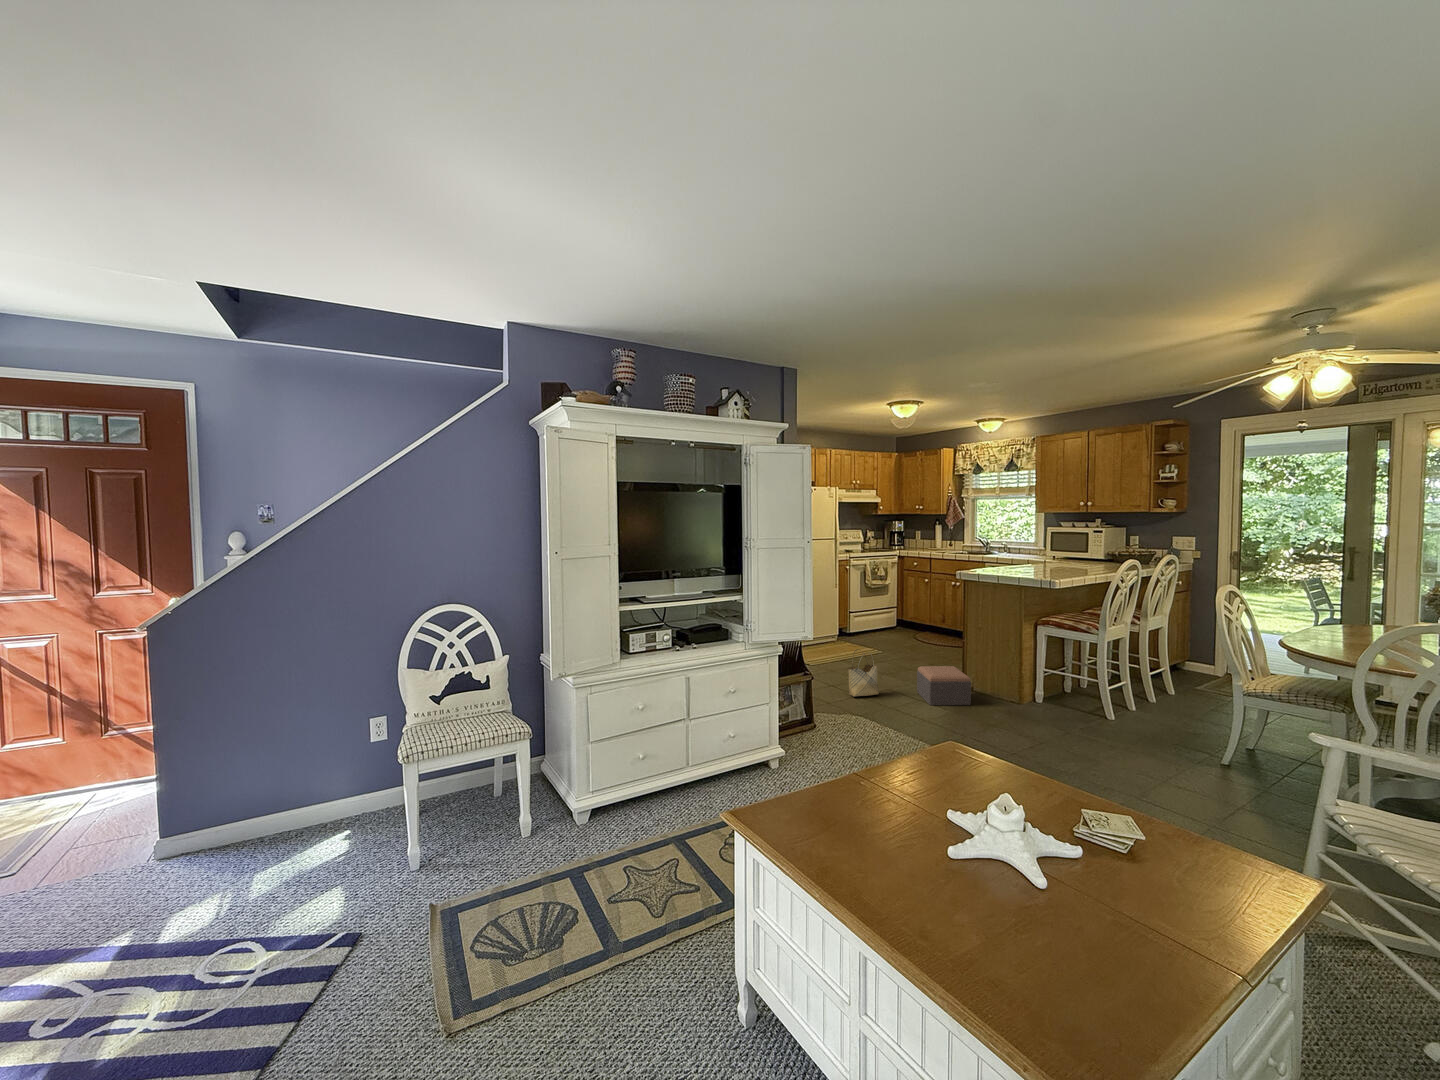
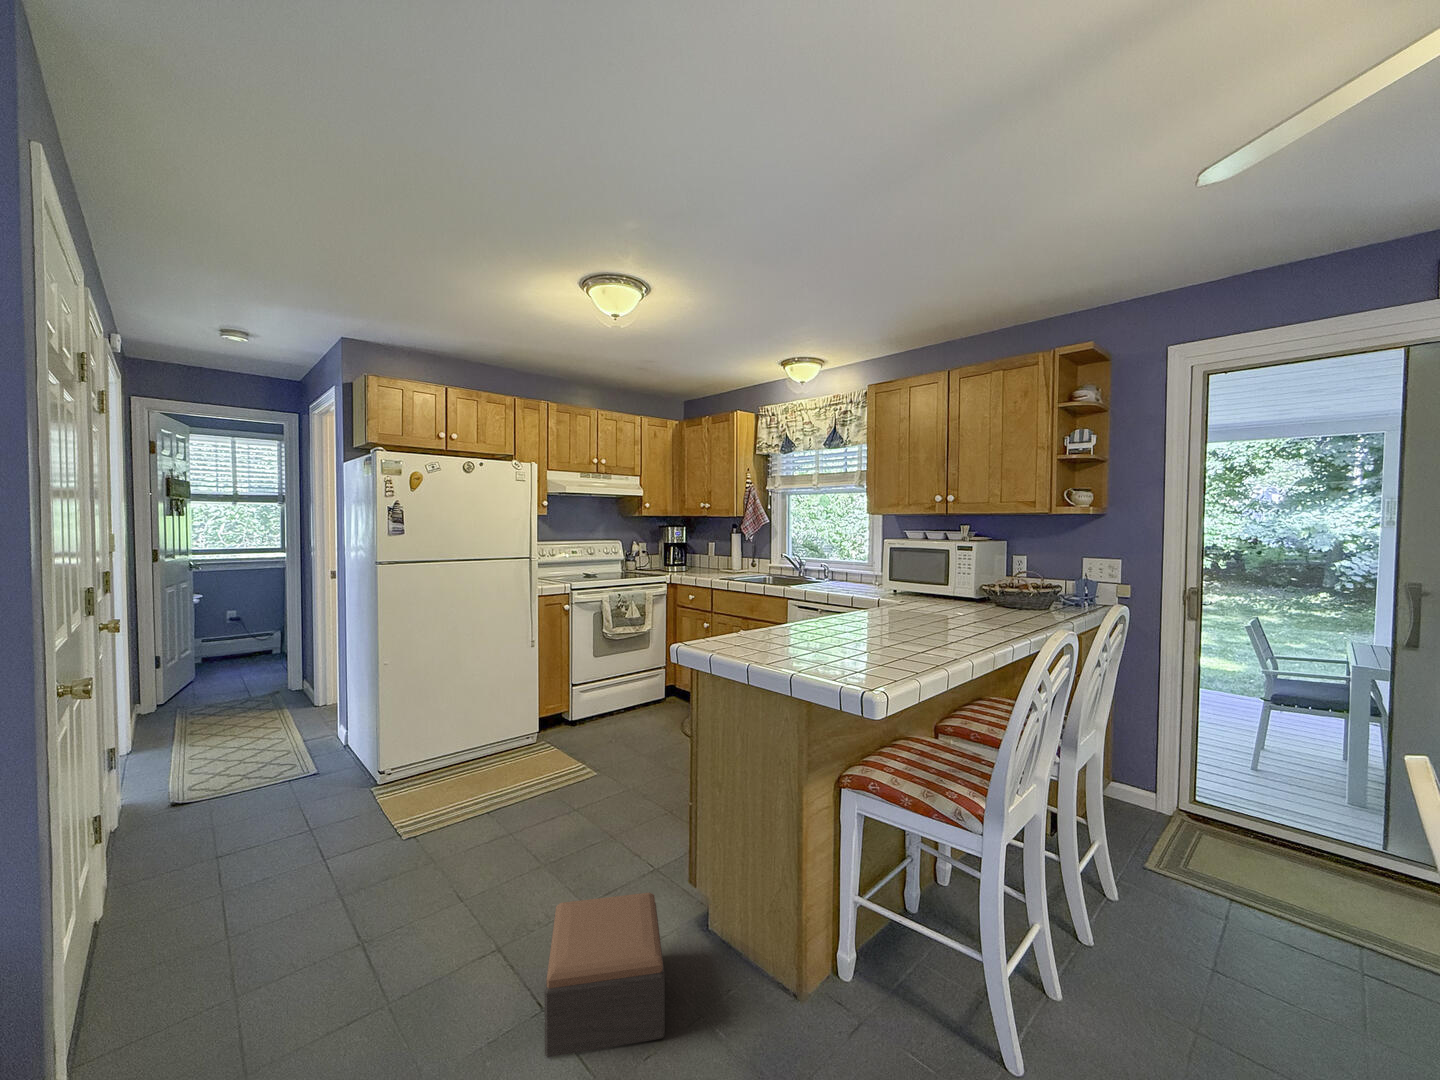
woven basket: present [848,649,879,697] -> none [331,871,440,1034]

